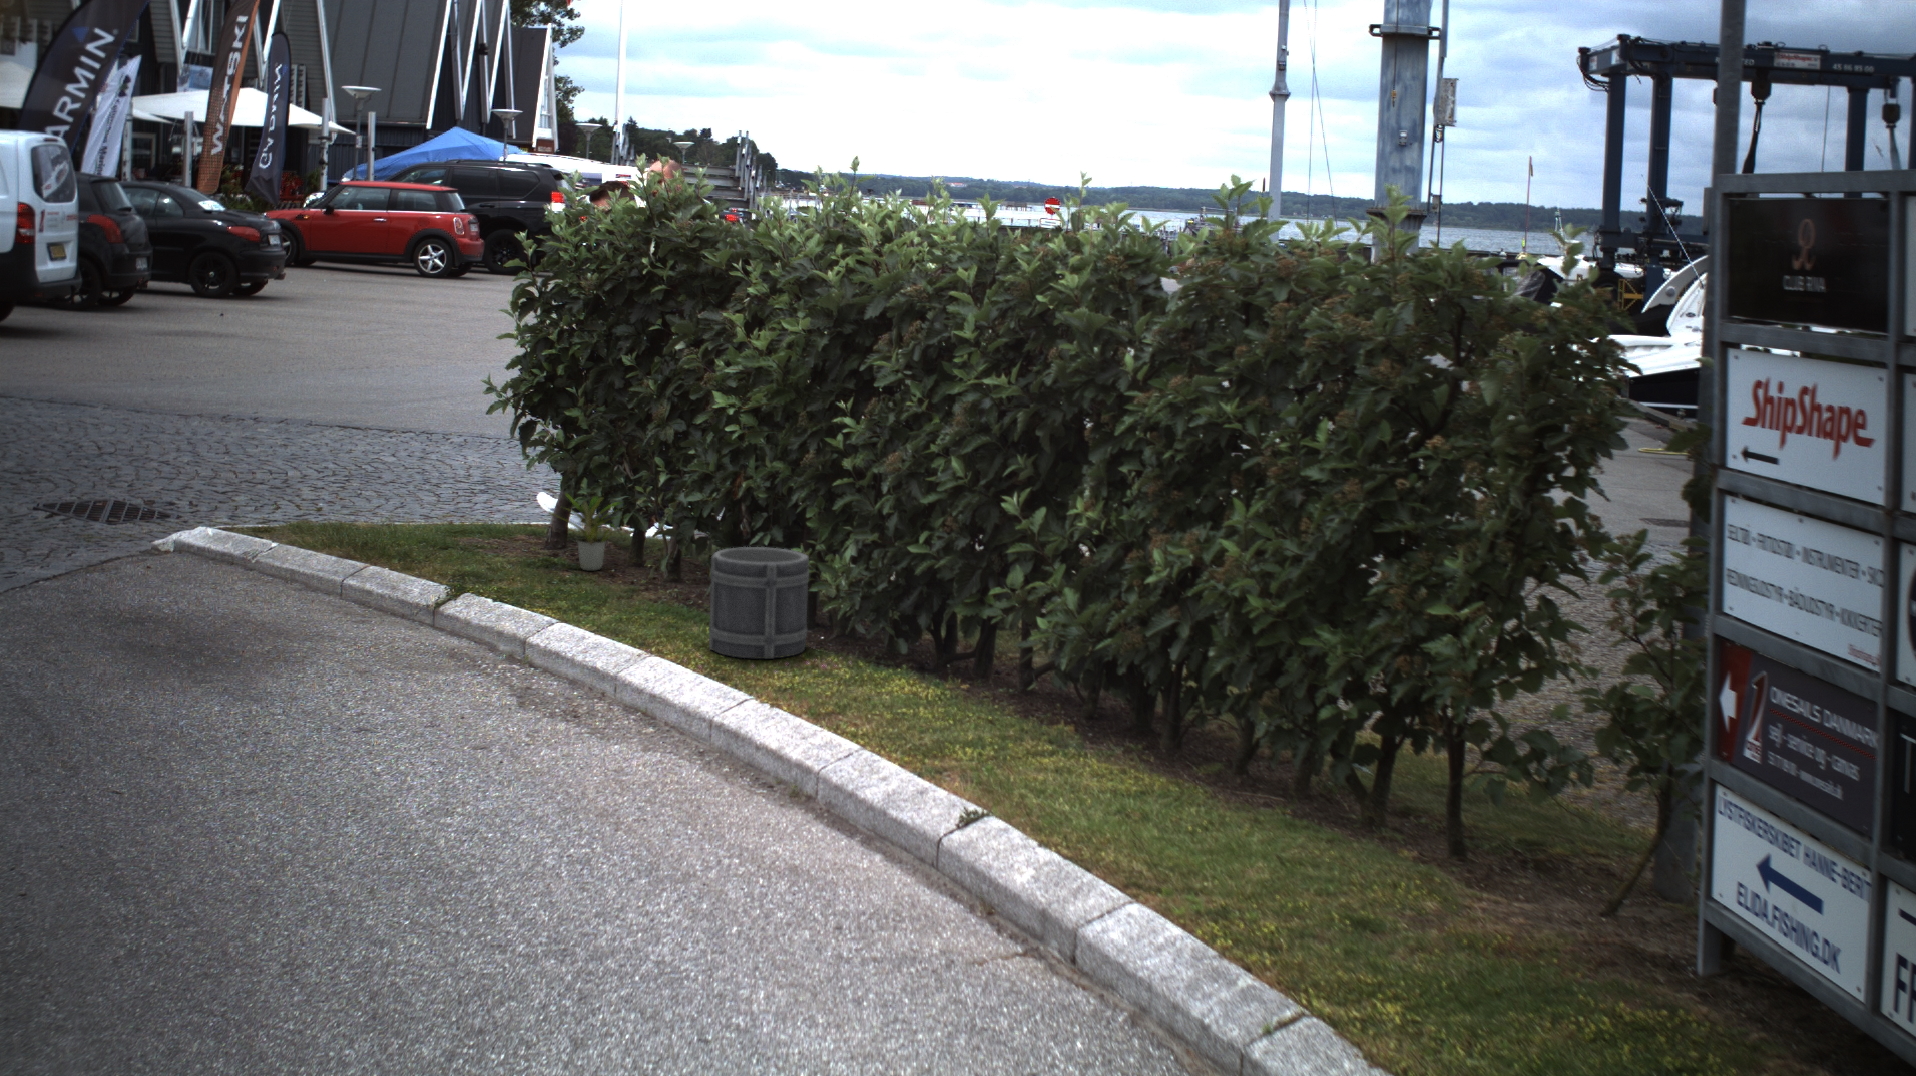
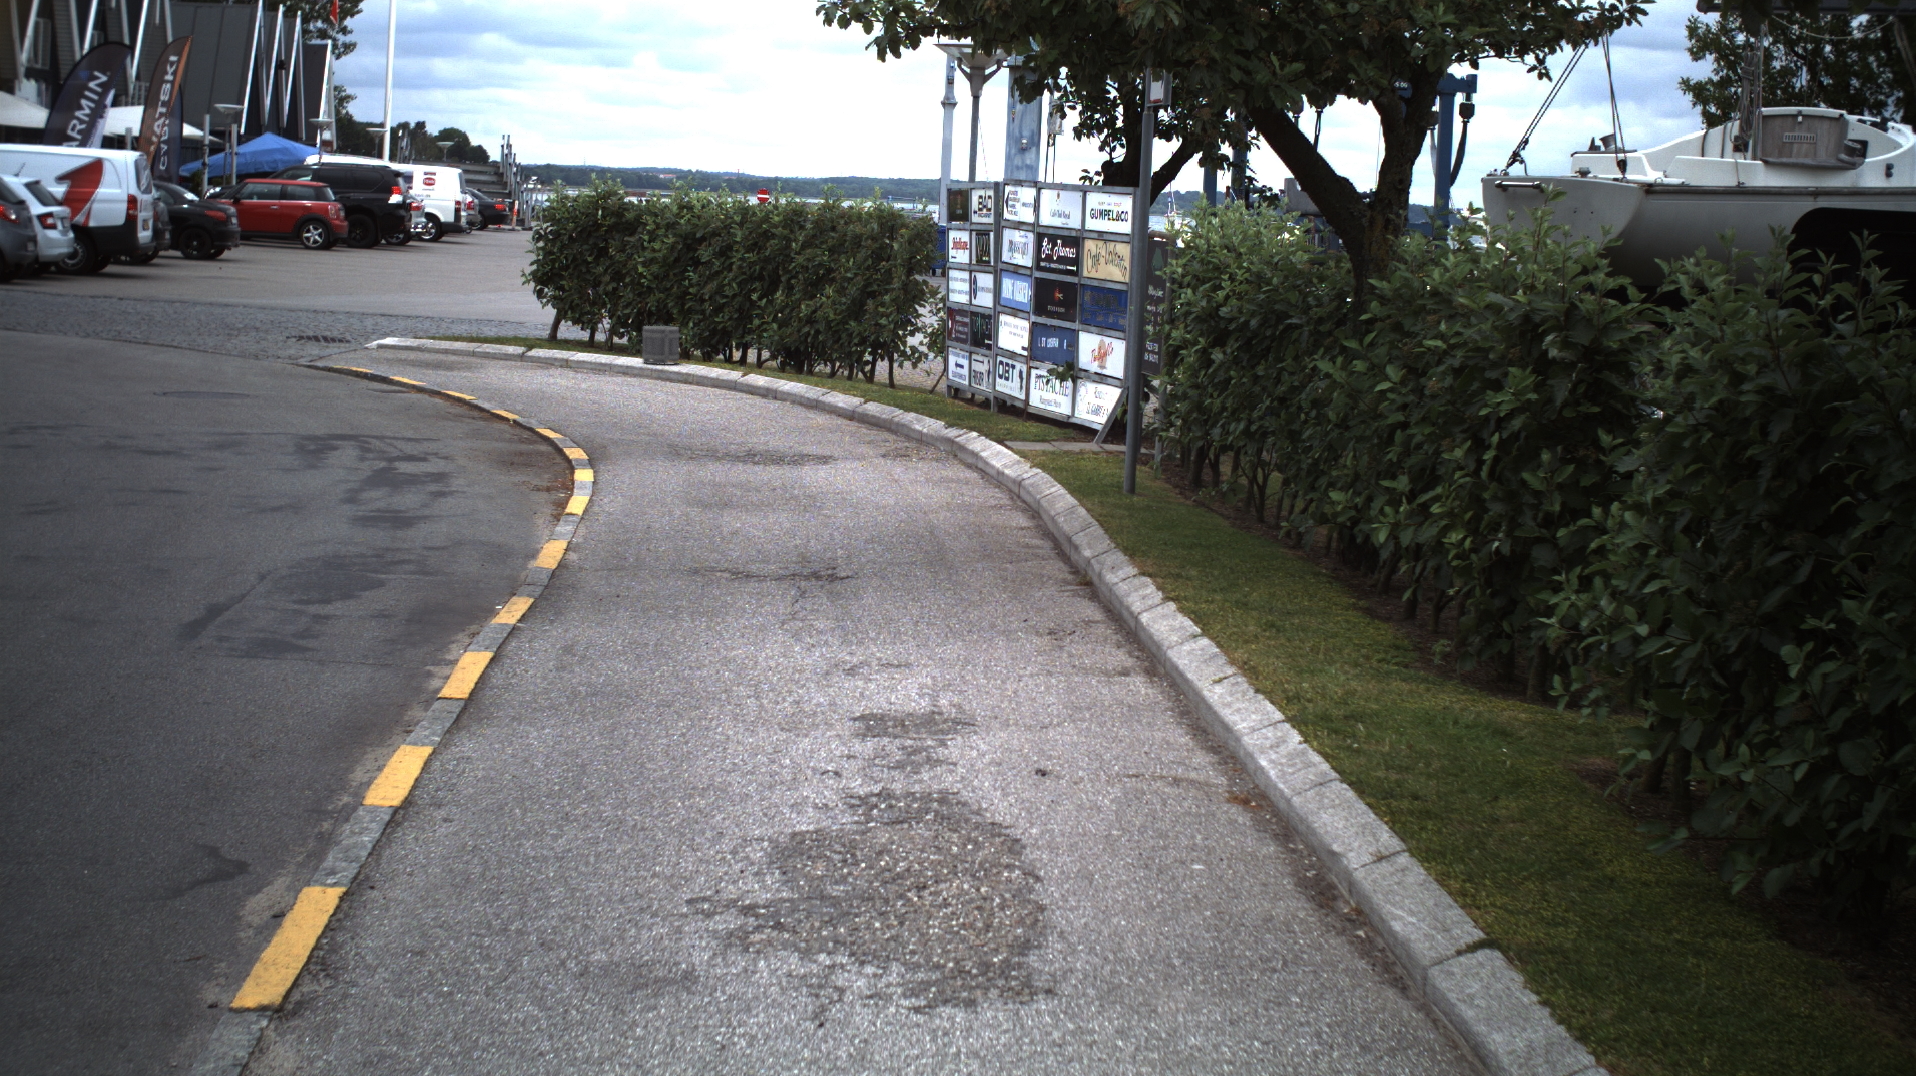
potted plant: present [549,494,621,571] -> none [558,317,592,350]

